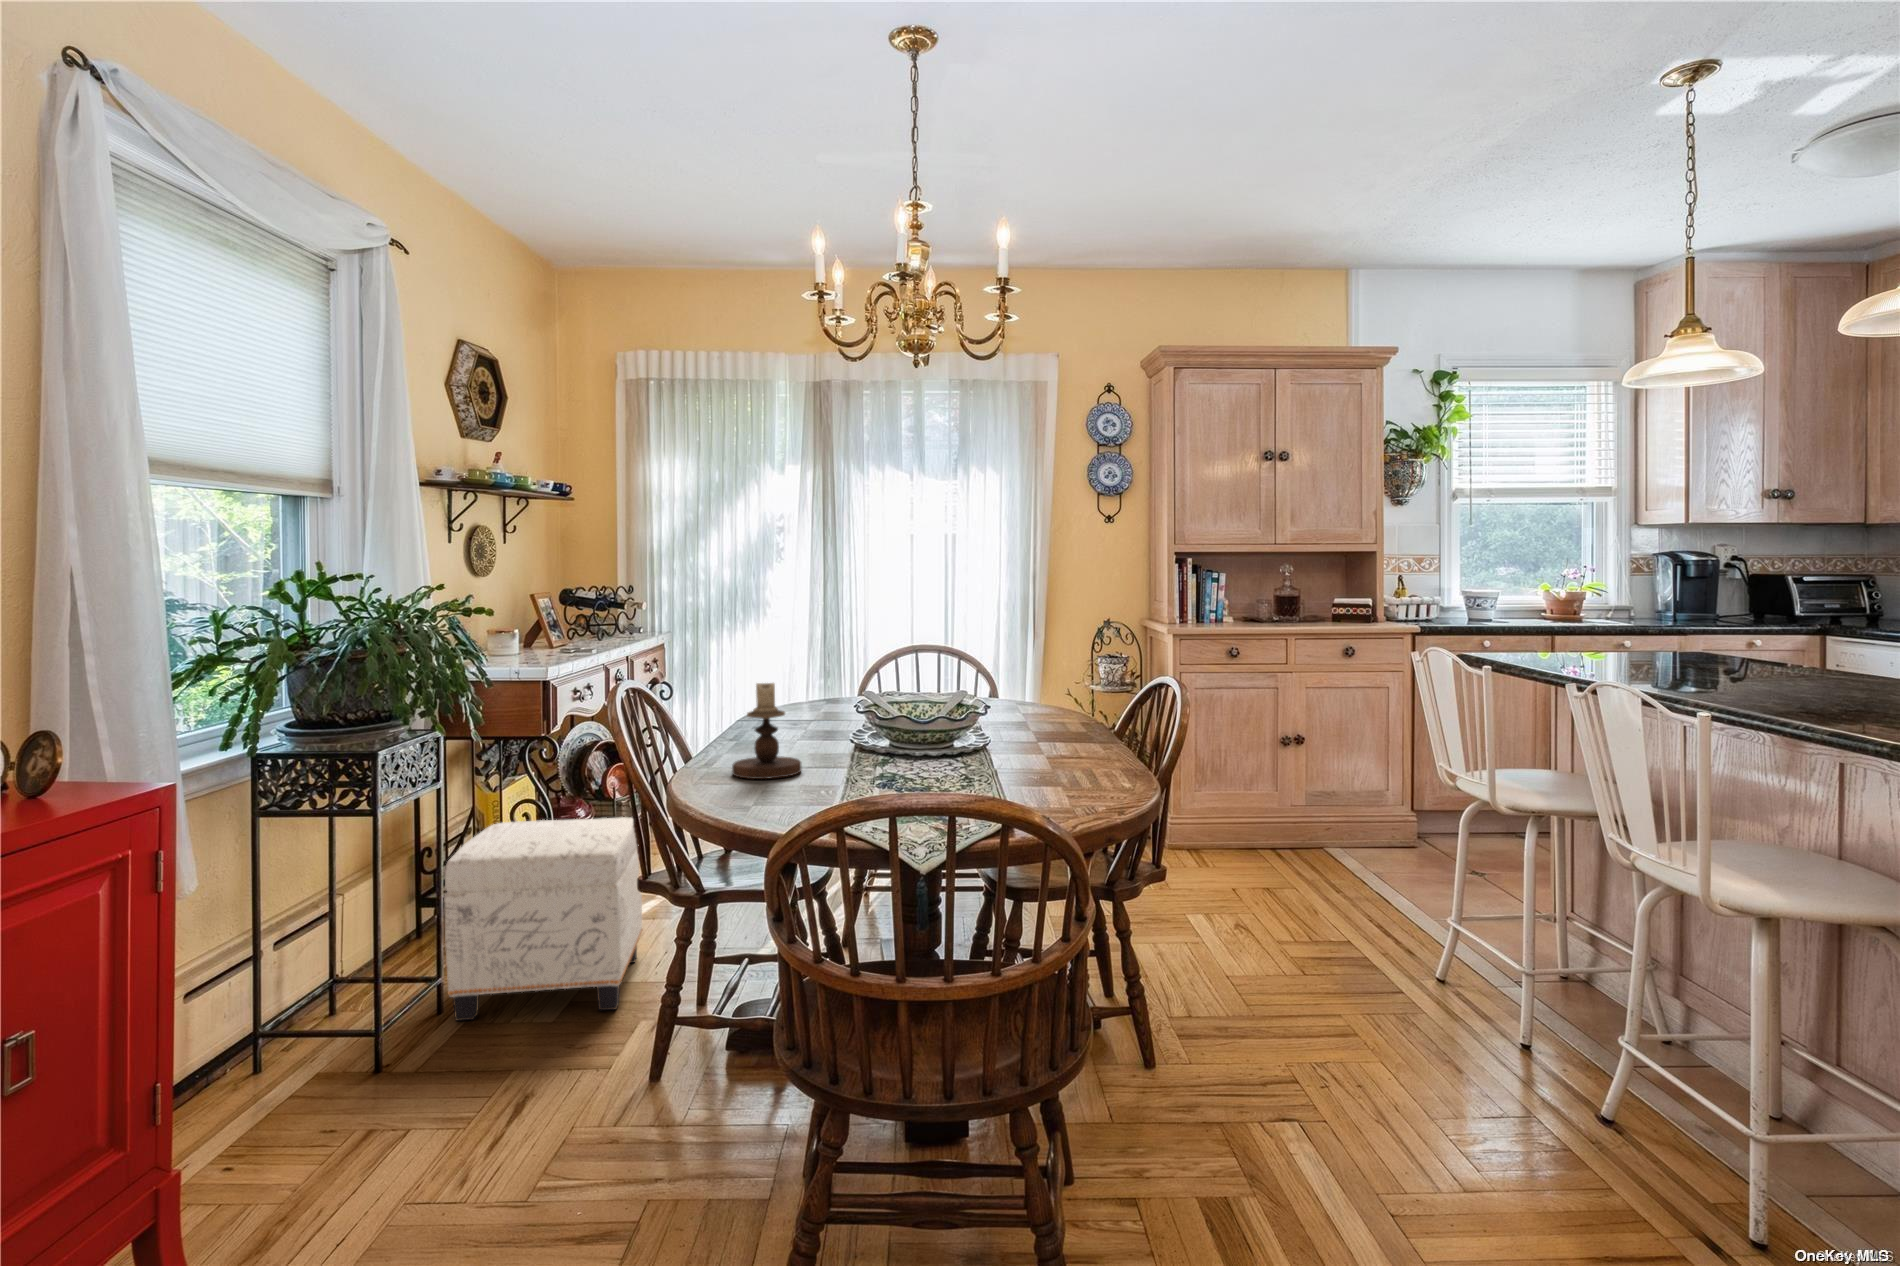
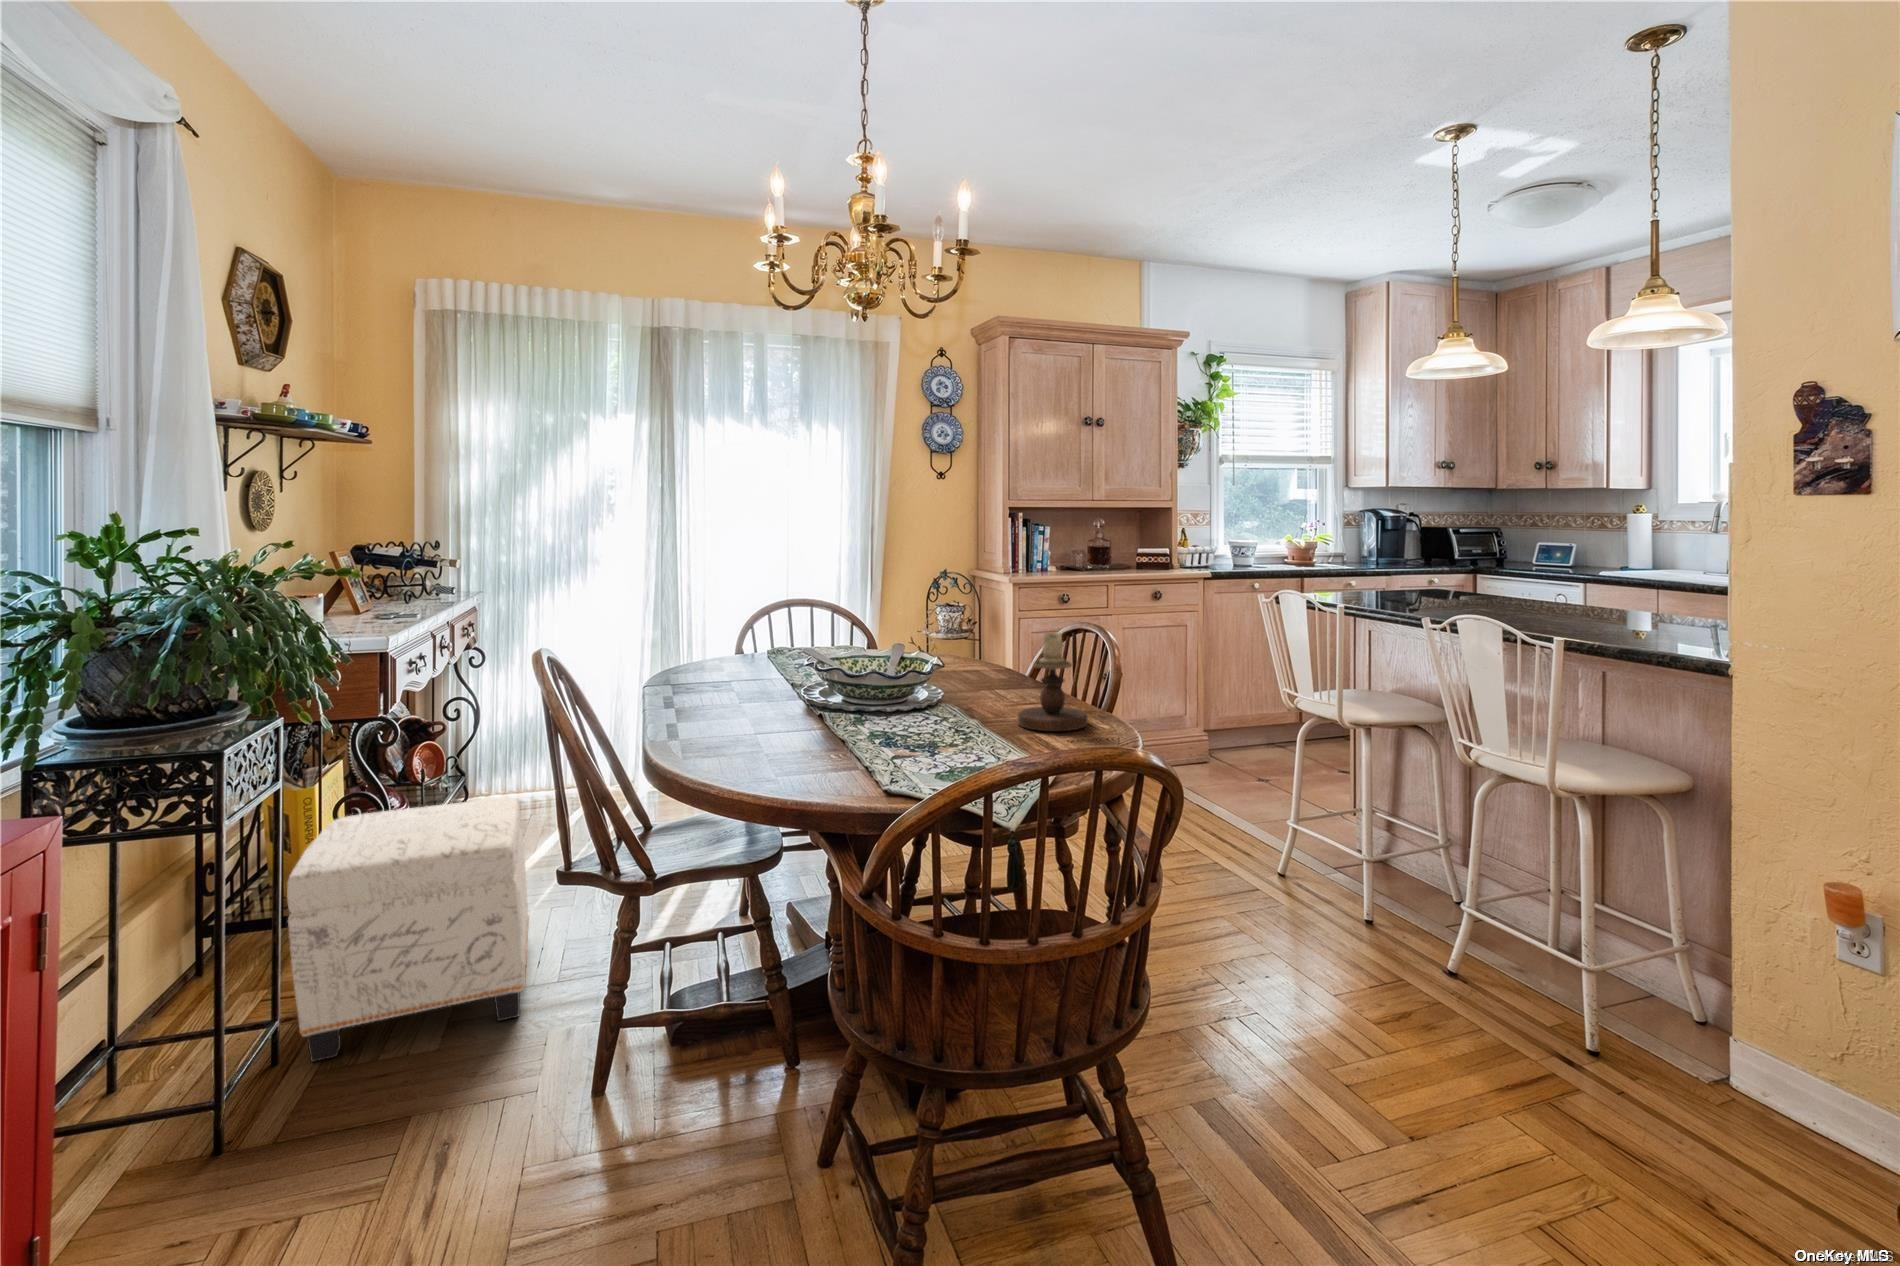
candlestick: present [732,683,801,779] -> present [1018,632,1088,731]

